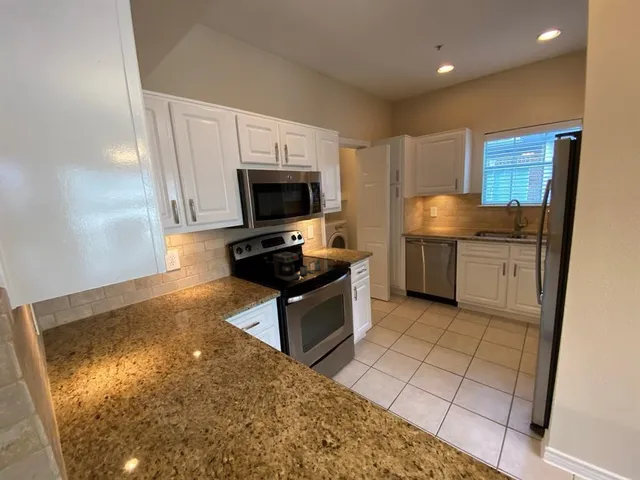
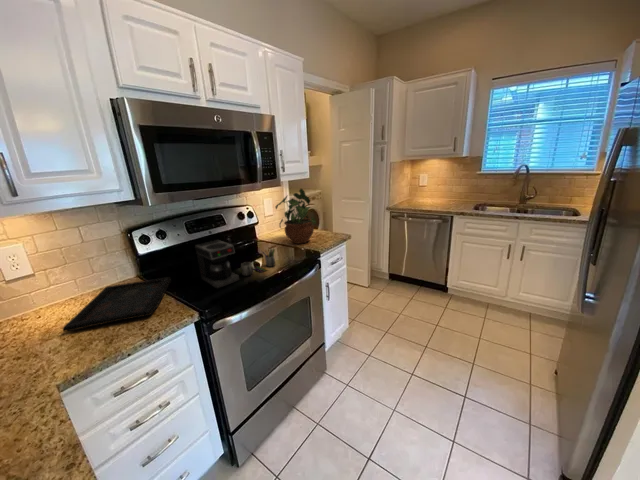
potted plant: none [317,219,347,258] -> present [276,189,316,244]
tray: none [212,275,256,297] -> present [63,277,171,331]

